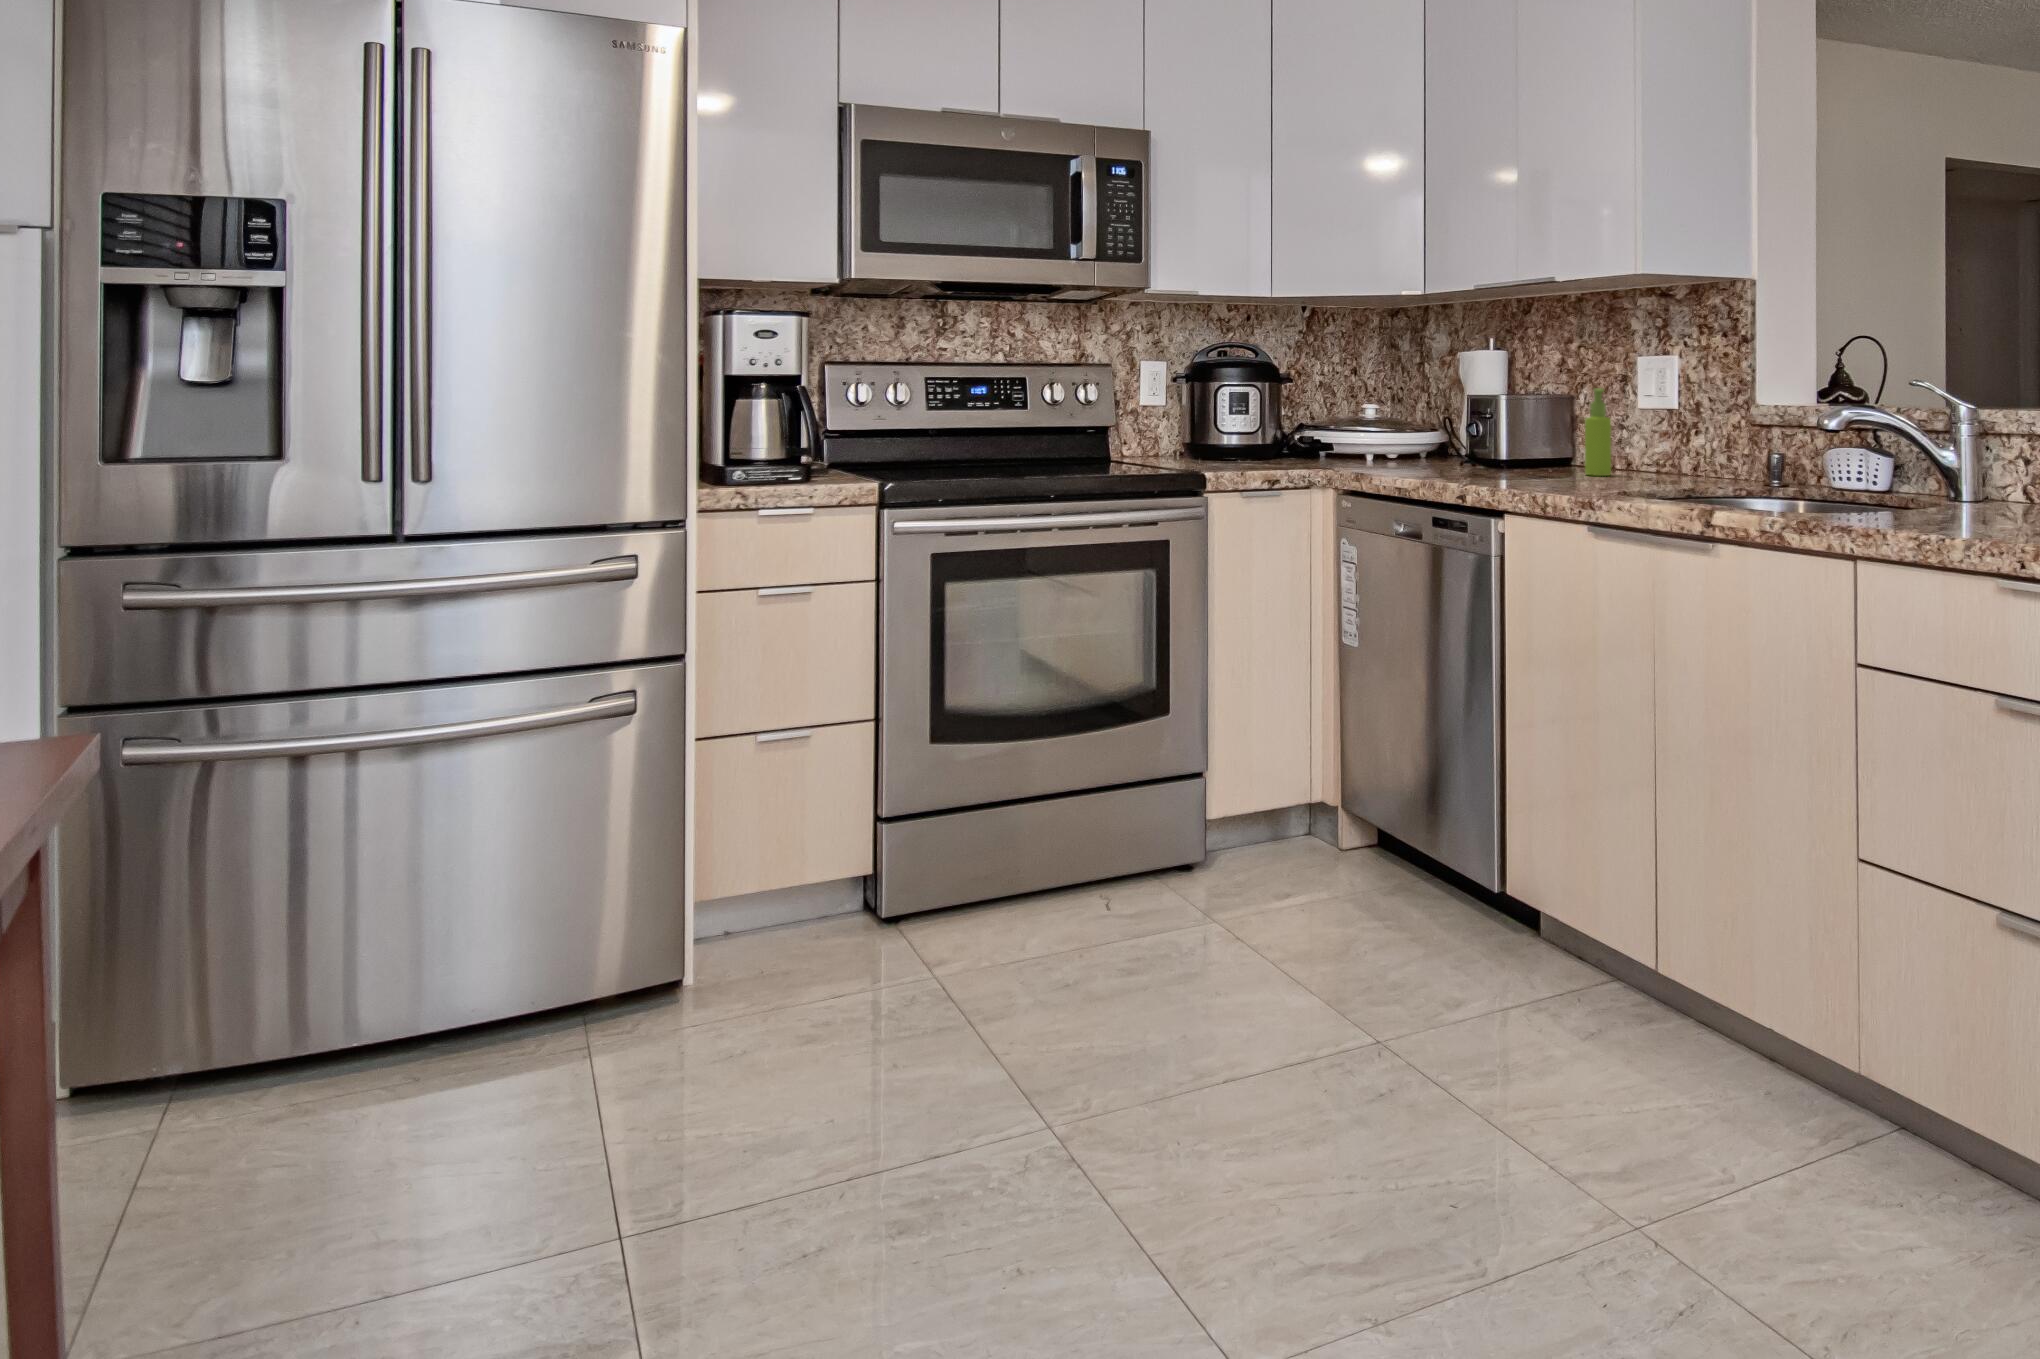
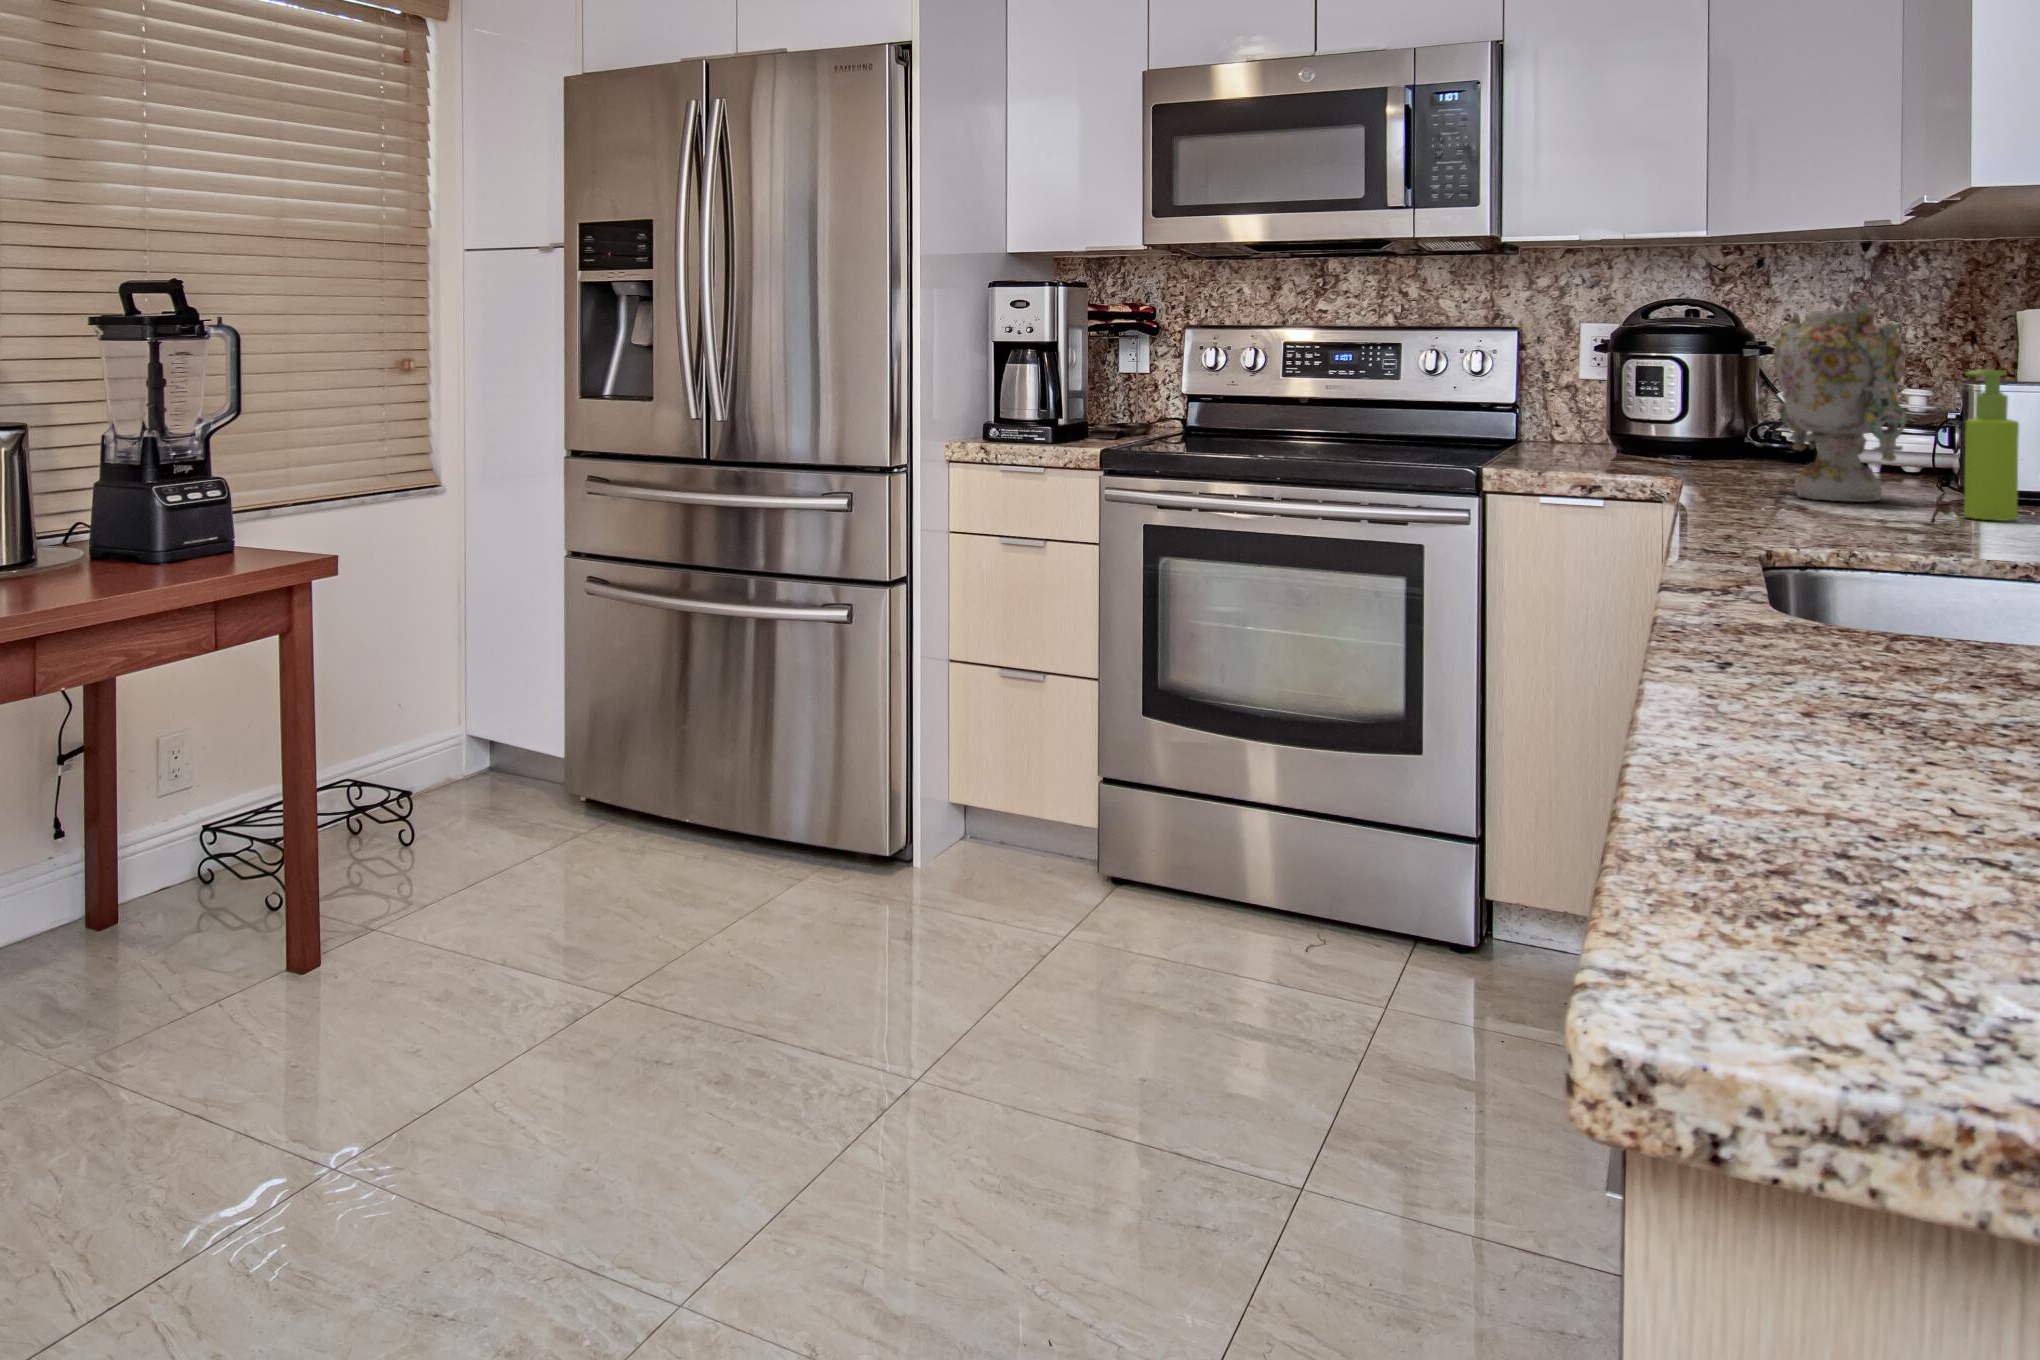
vase: none [1429,346,1542,474] -> present [1773,299,1908,502]

